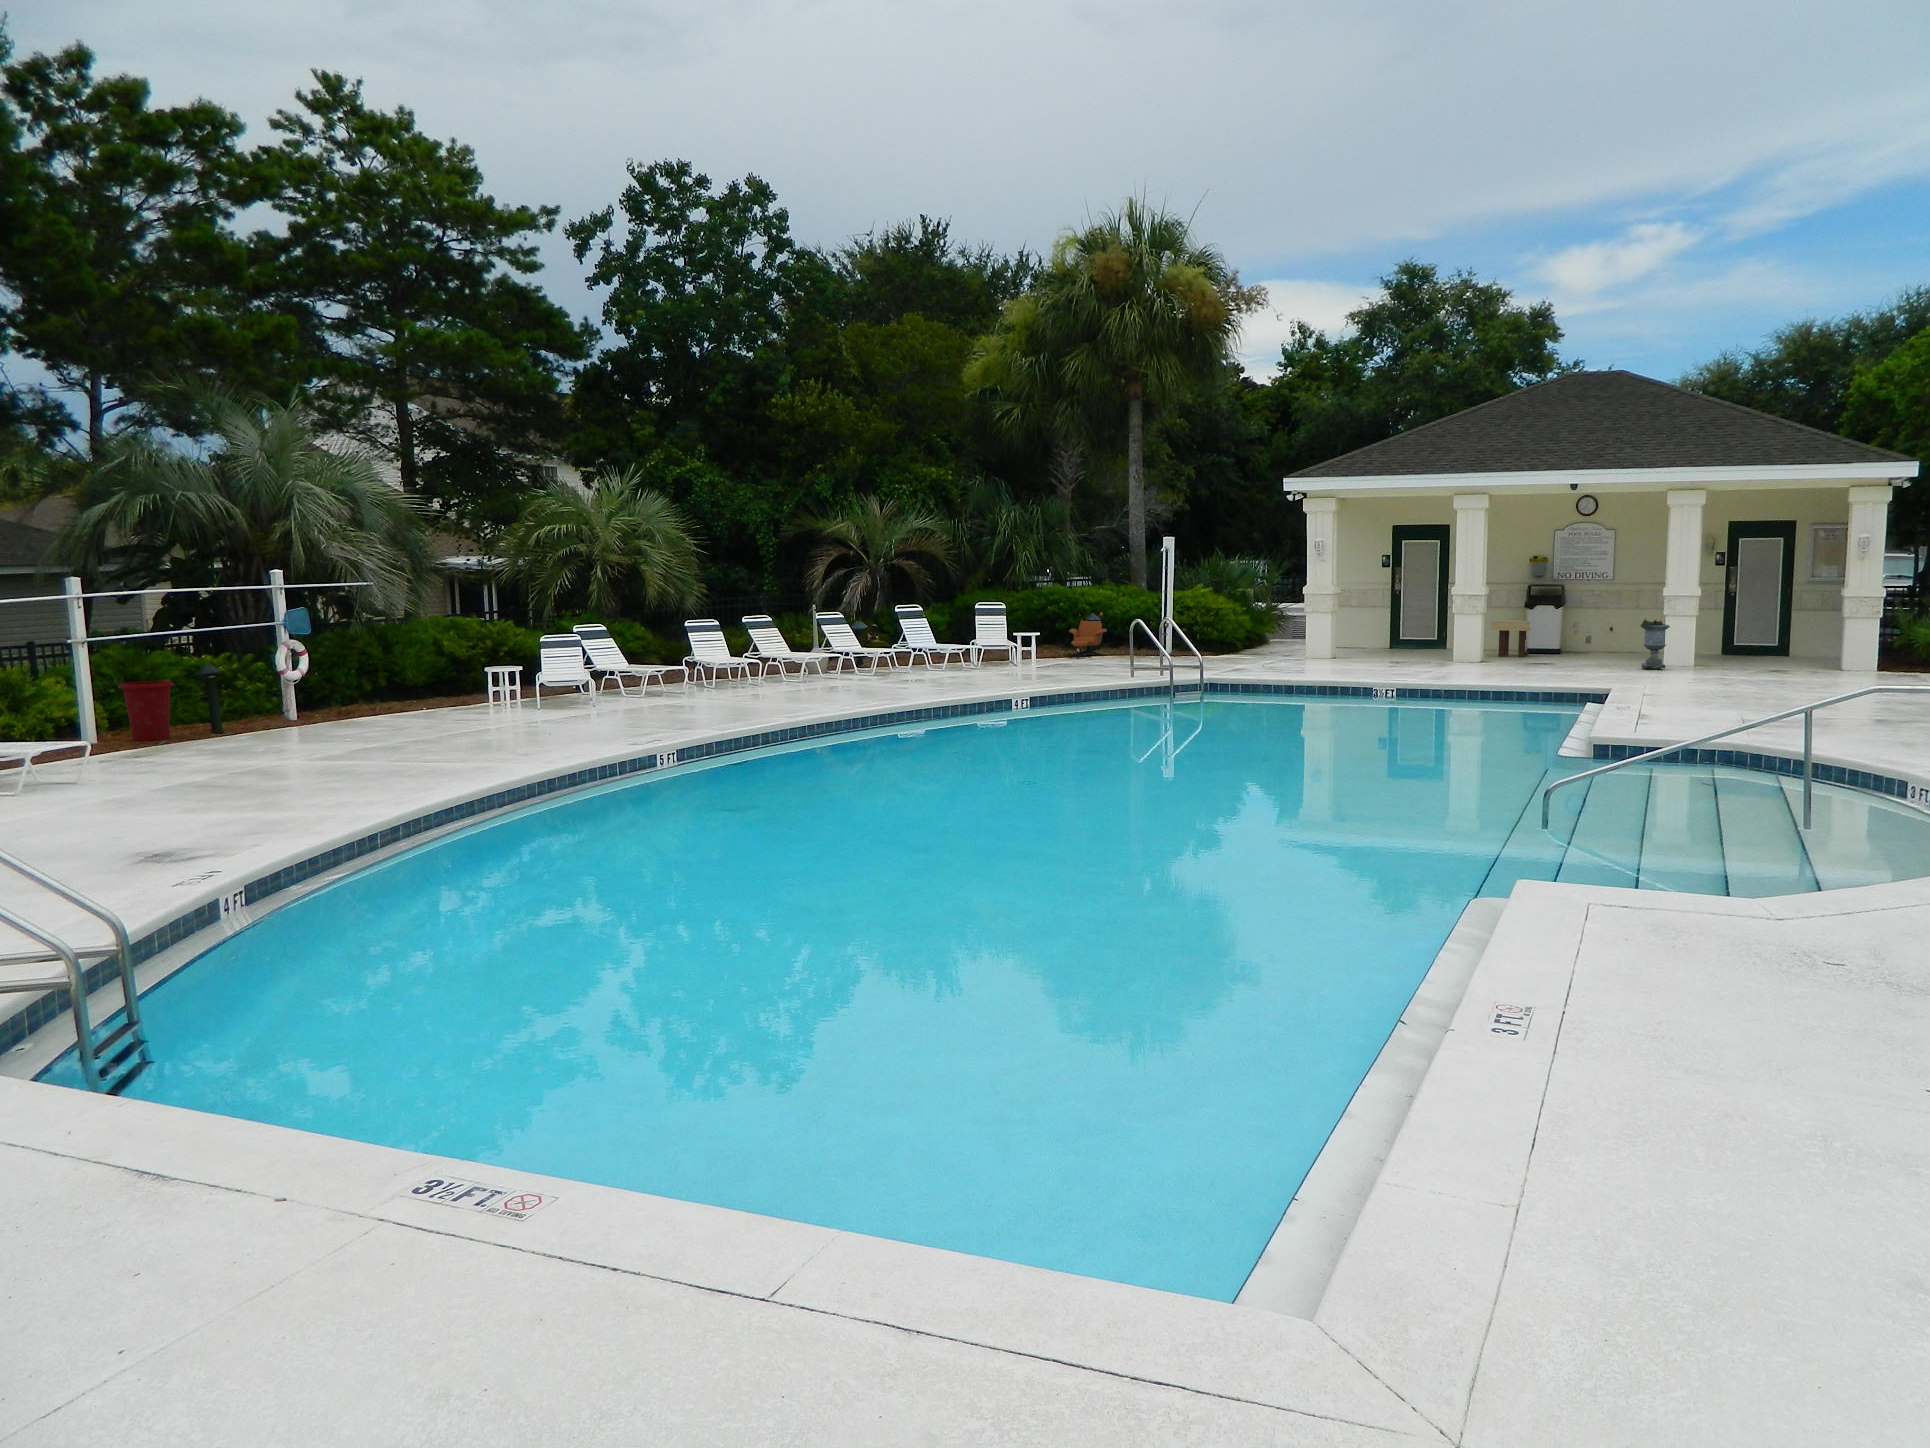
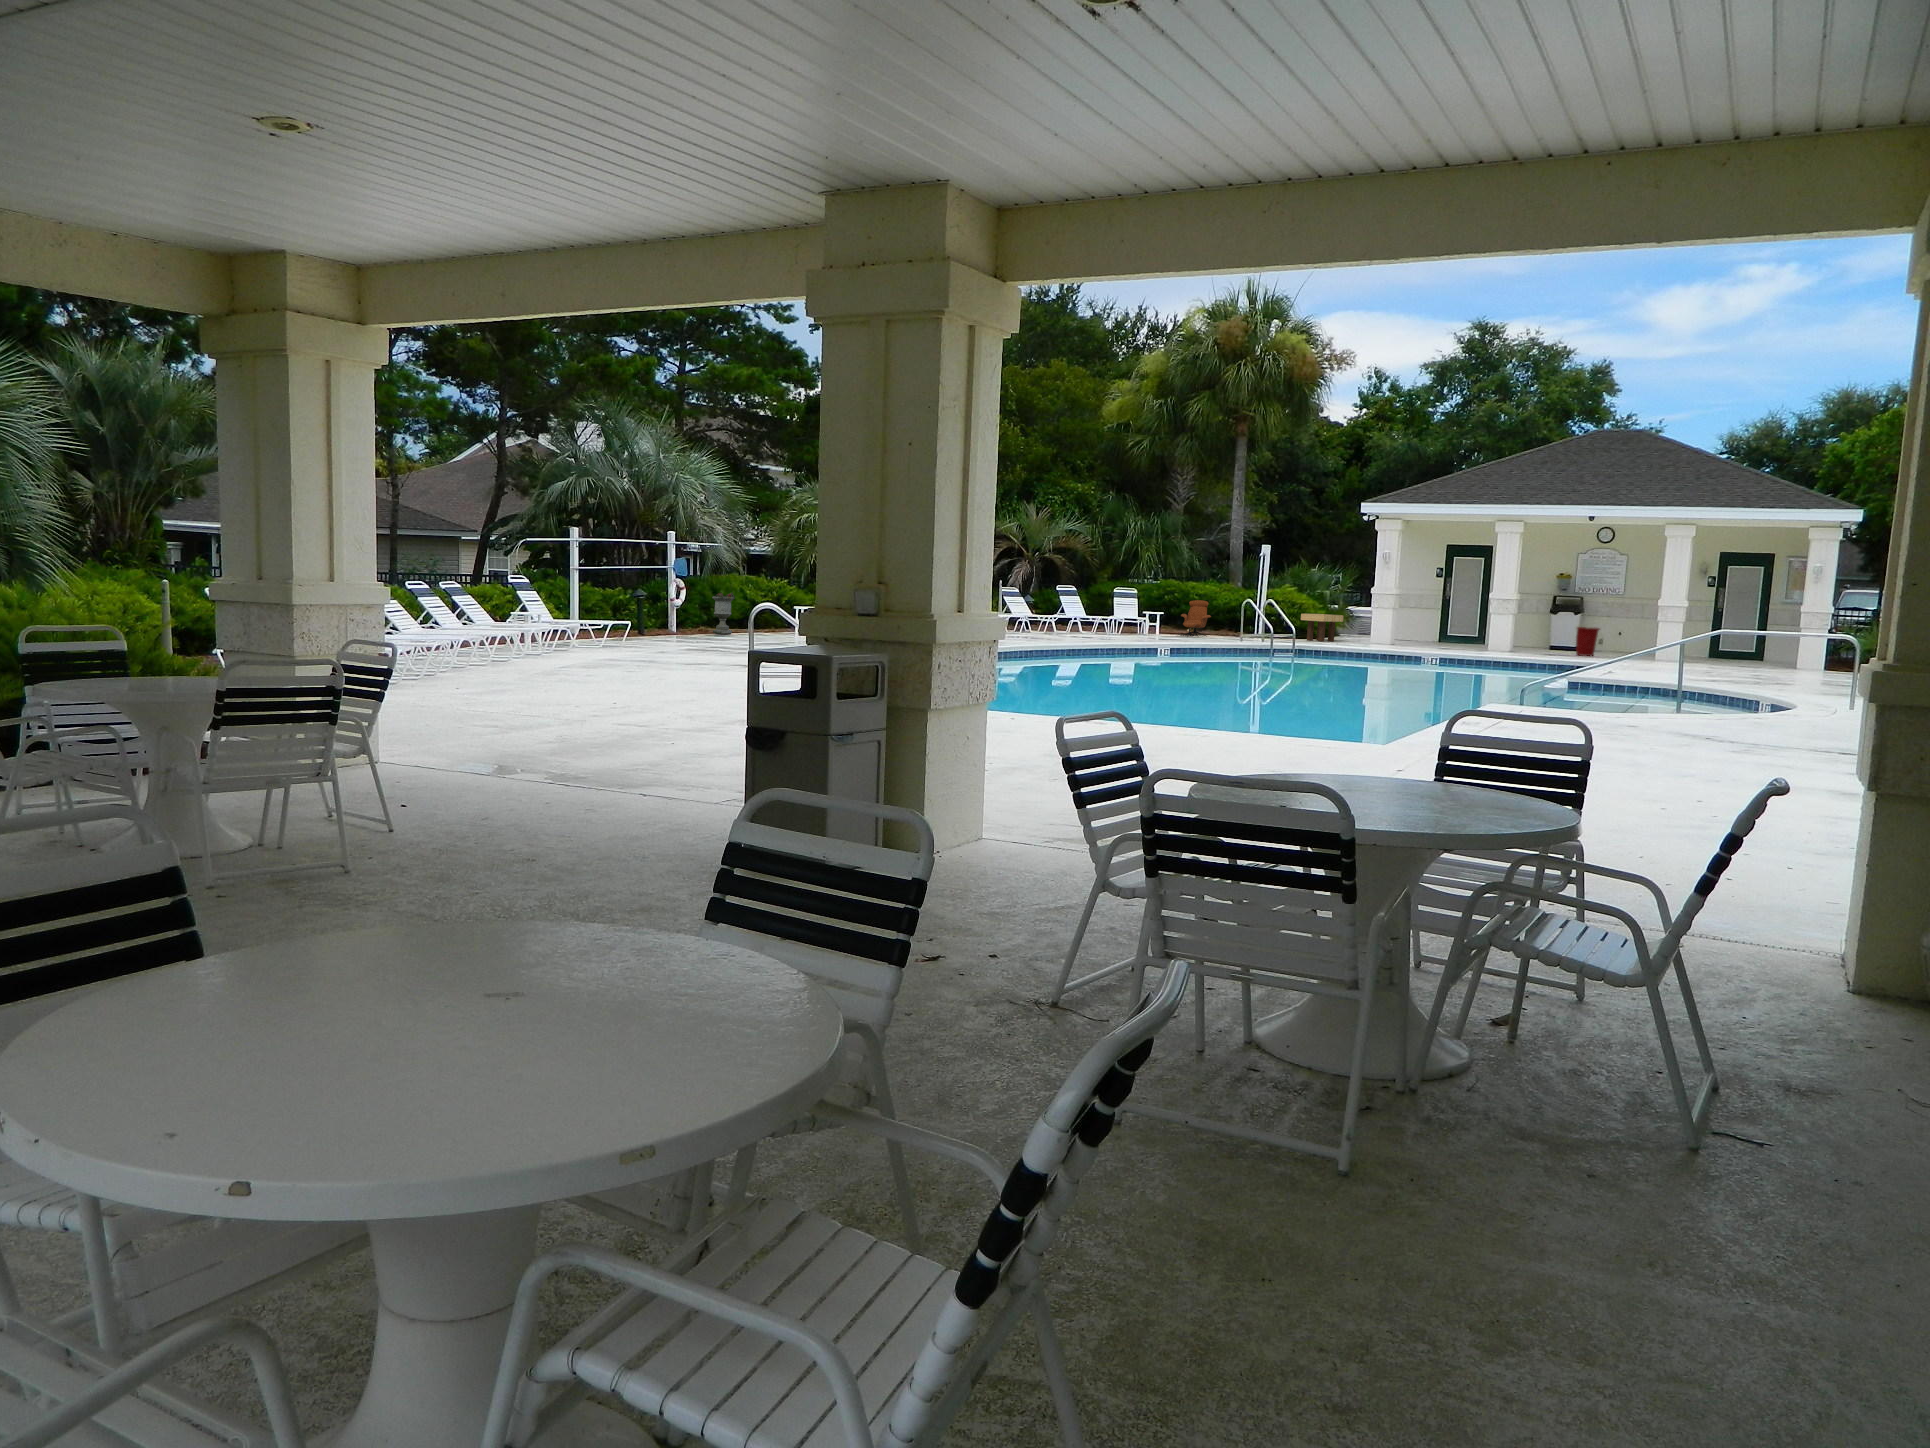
planter: present [1640,619,1670,669] -> present [712,592,735,634]
side table: present [1491,620,1531,657] -> present [1301,614,1343,642]
waste bin: present [118,681,175,741] -> present [1576,627,1600,656]

